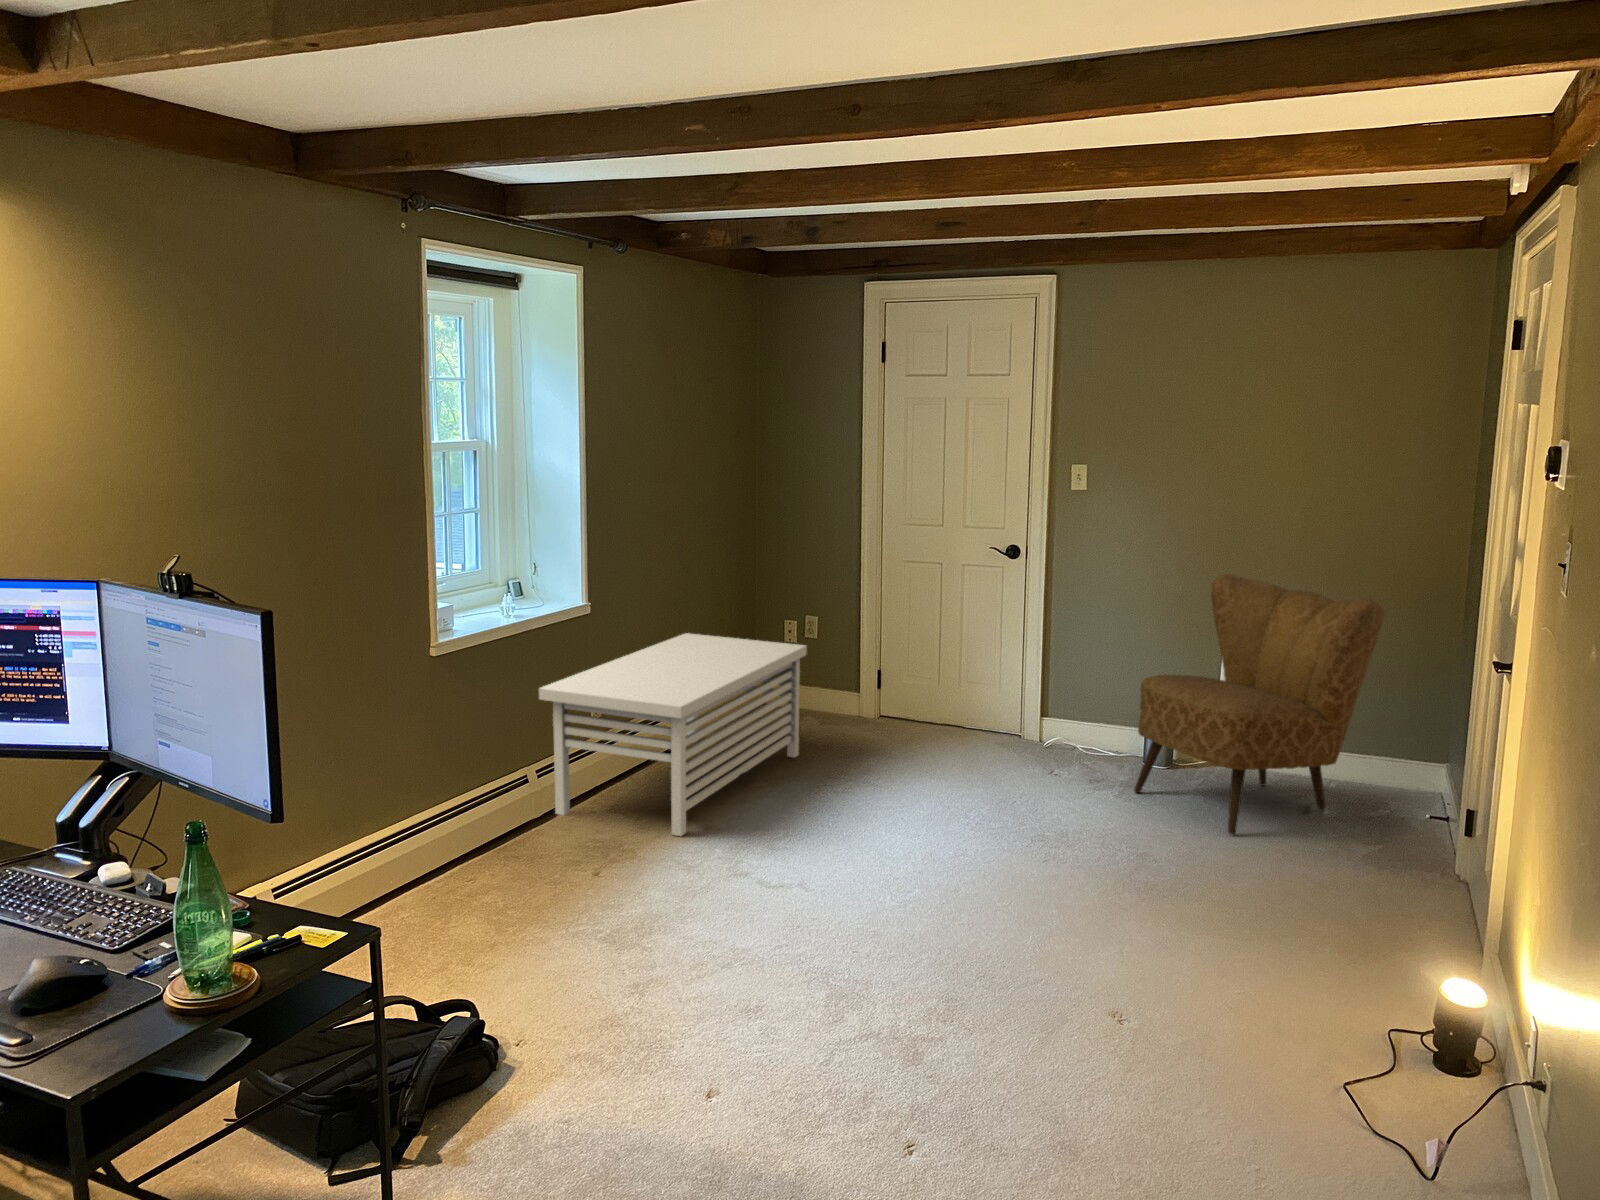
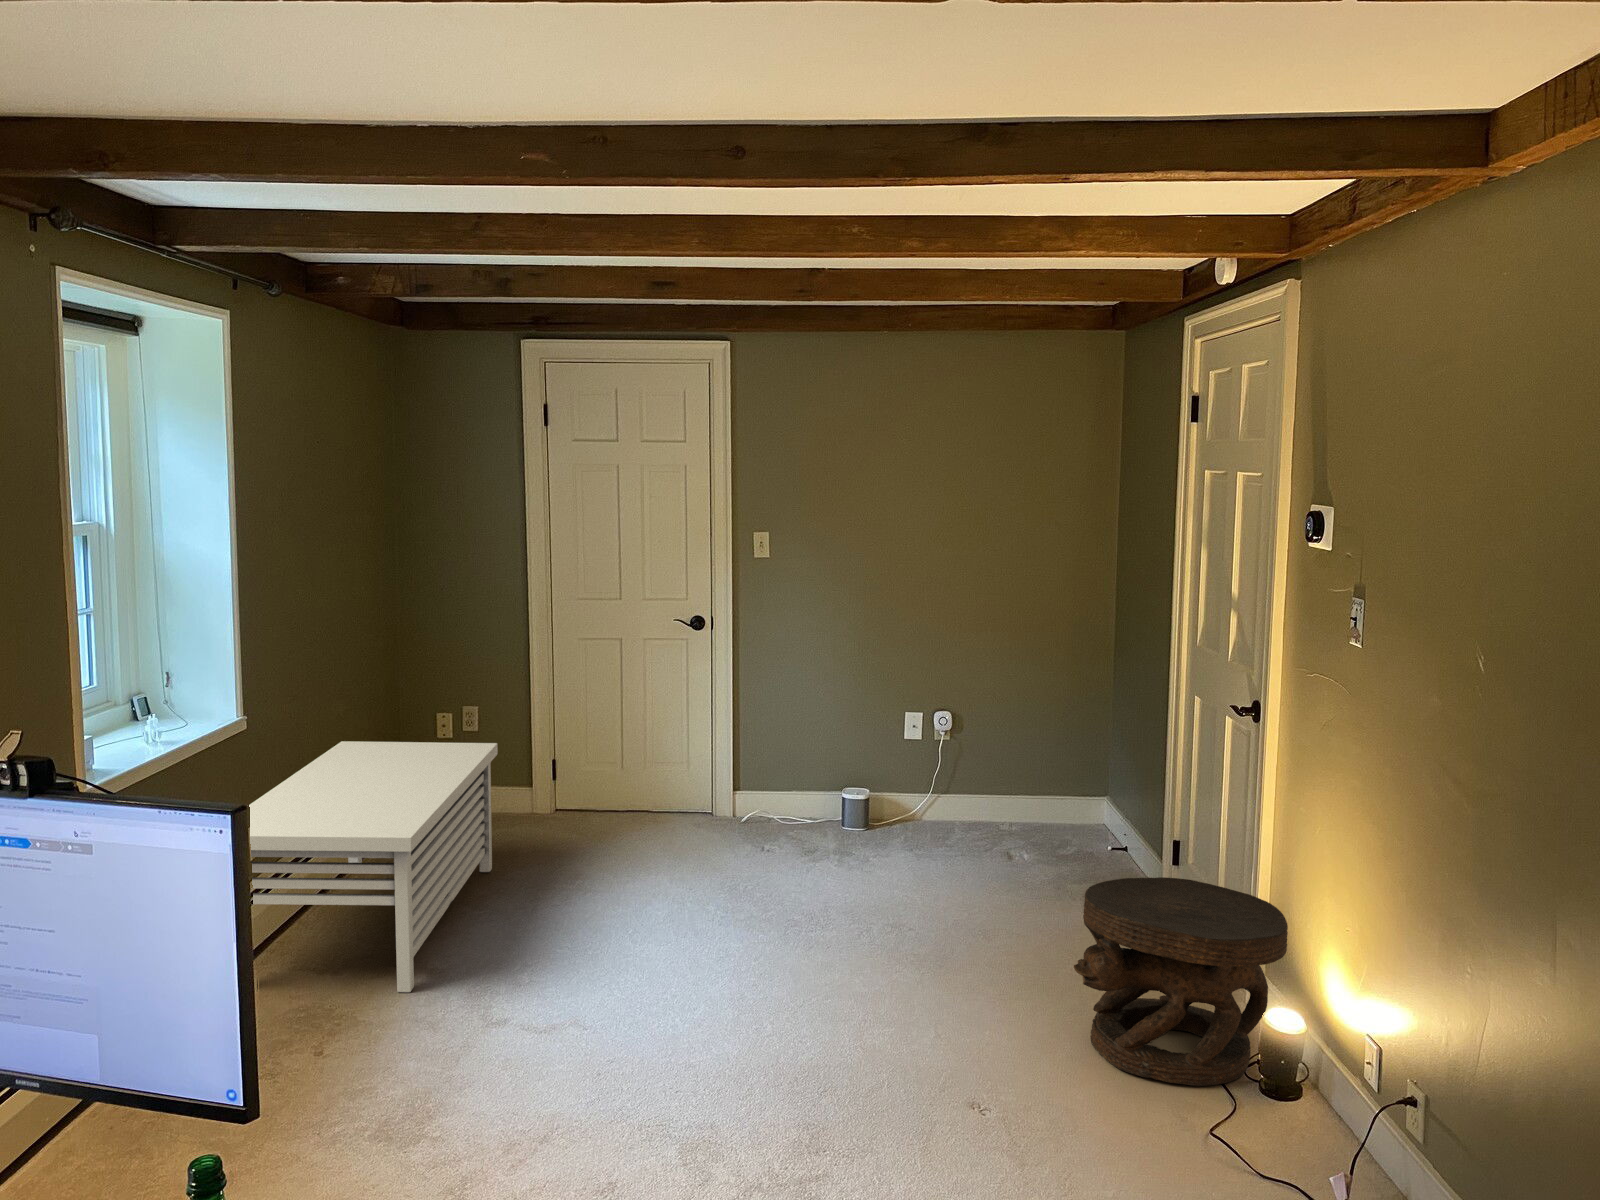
armchair: present [1134,573,1385,834] -> none [853,635,1071,891]
side table: none [1250,826,1496,1048] -> present [1074,877,1288,1086]

